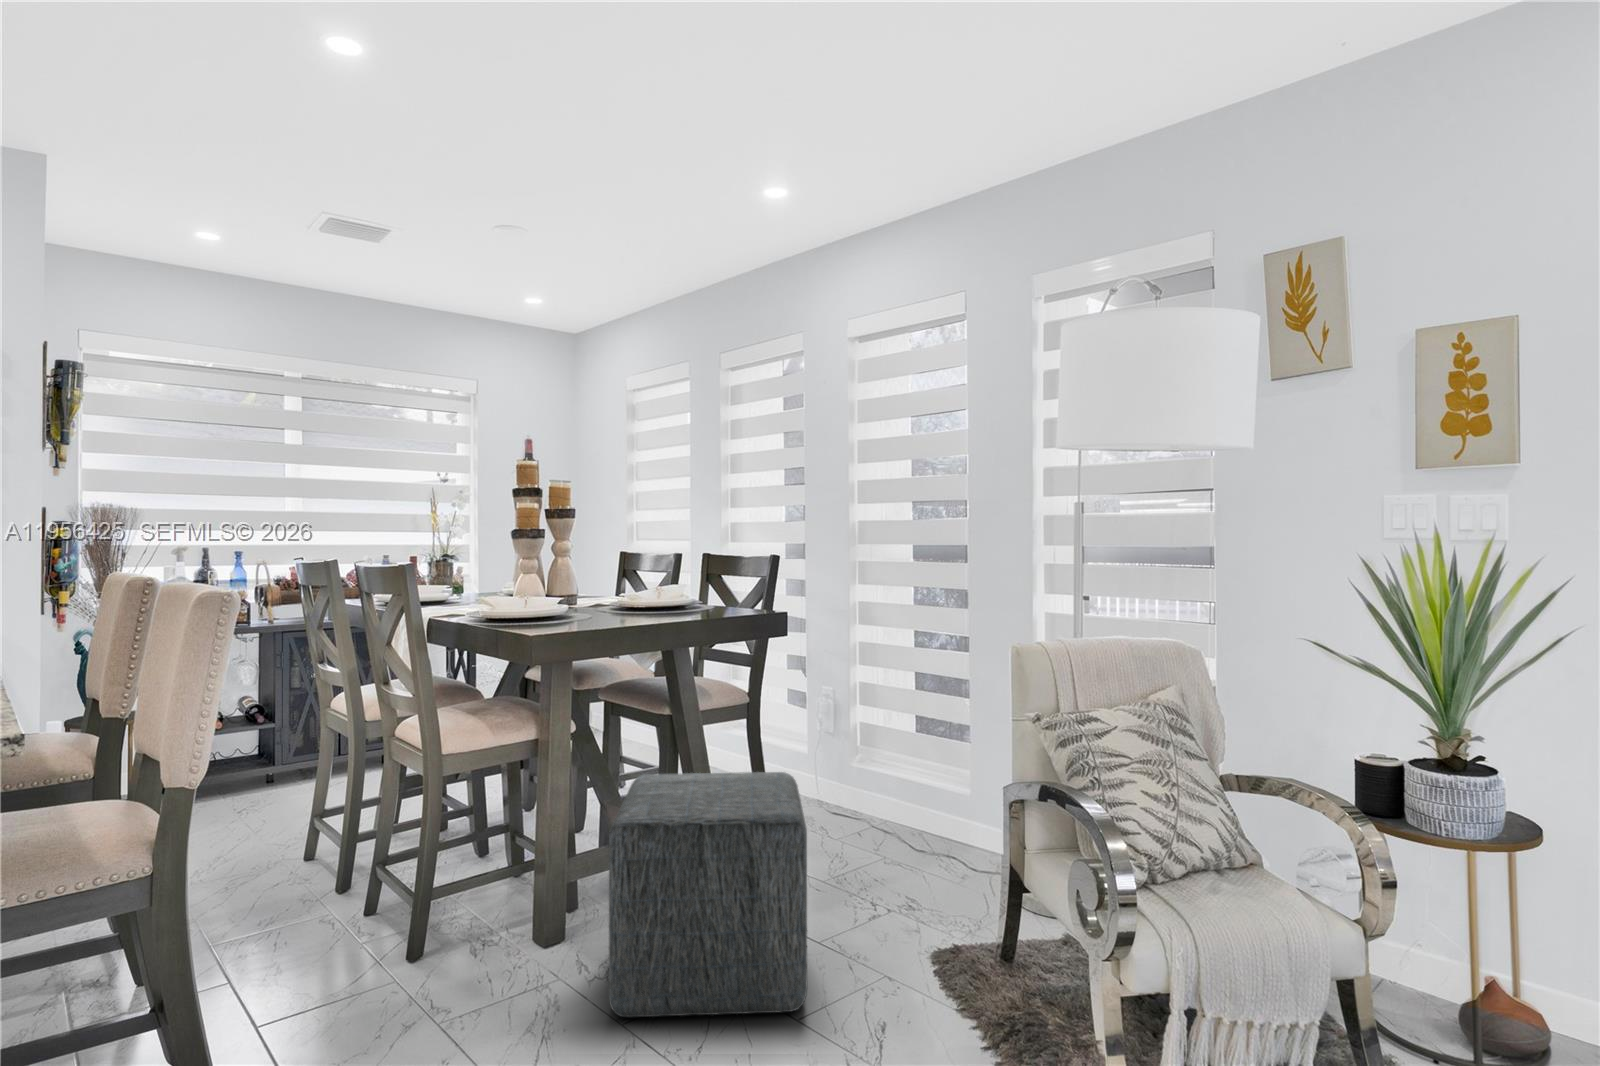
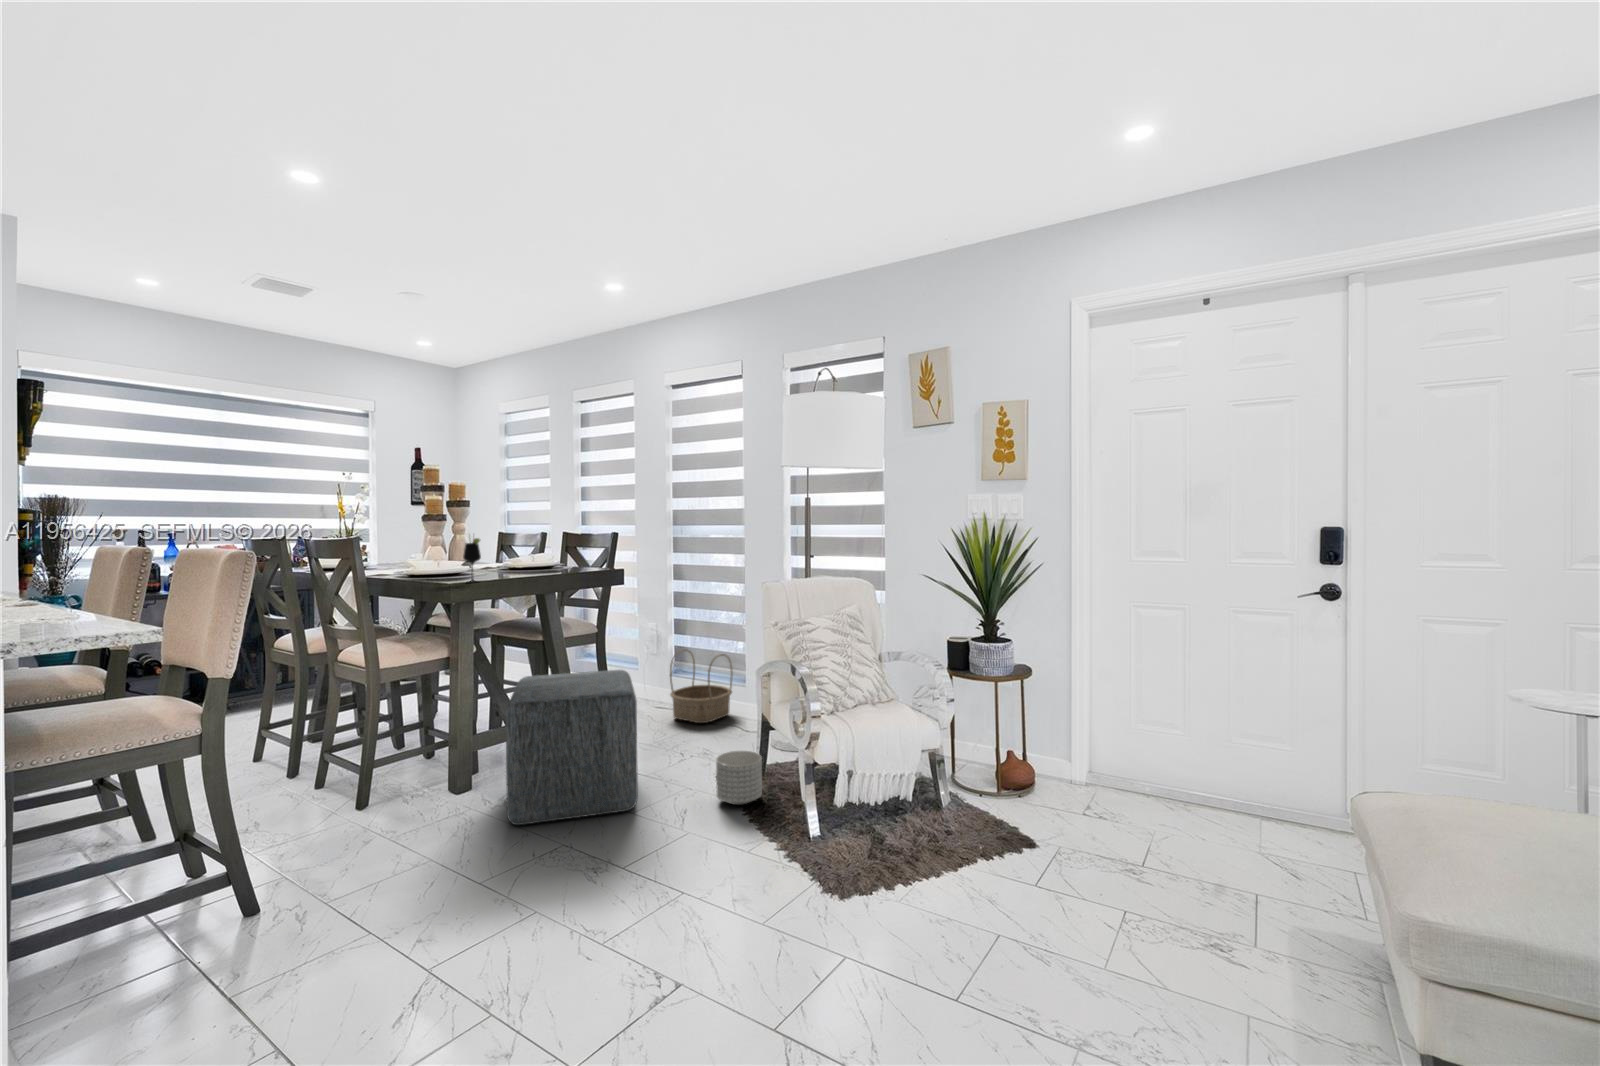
wine glass: none [556,558,581,631] -> present [463,538,481,582]
basket: none [854,734,951,854] -> present [670,649,733,723]
planter: none [936,926,1014,1024] -> present [716,751,762,805]

